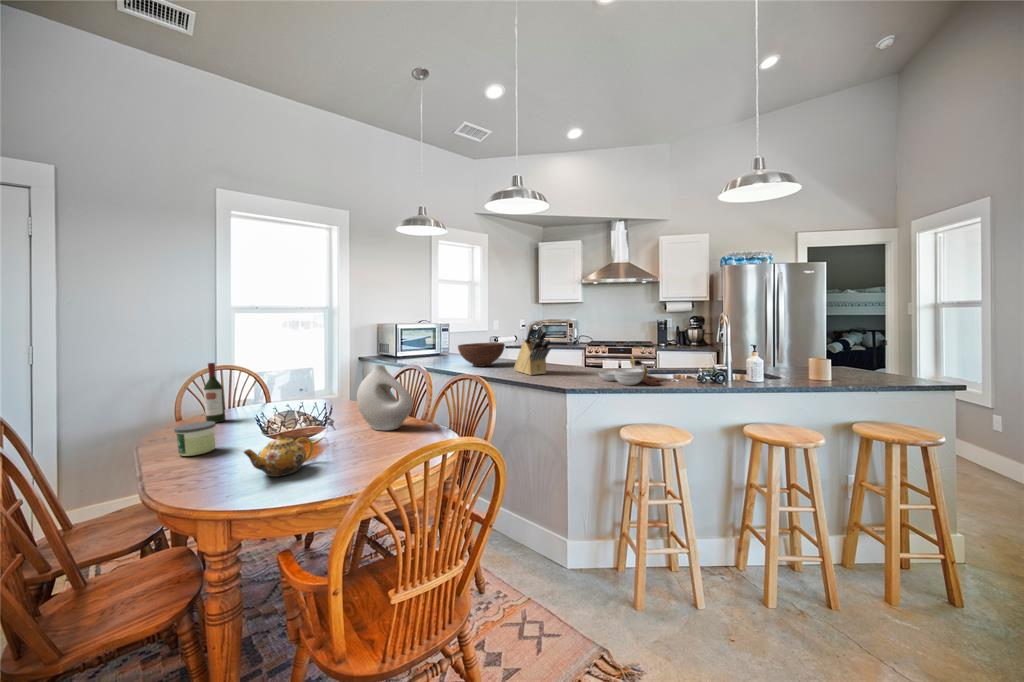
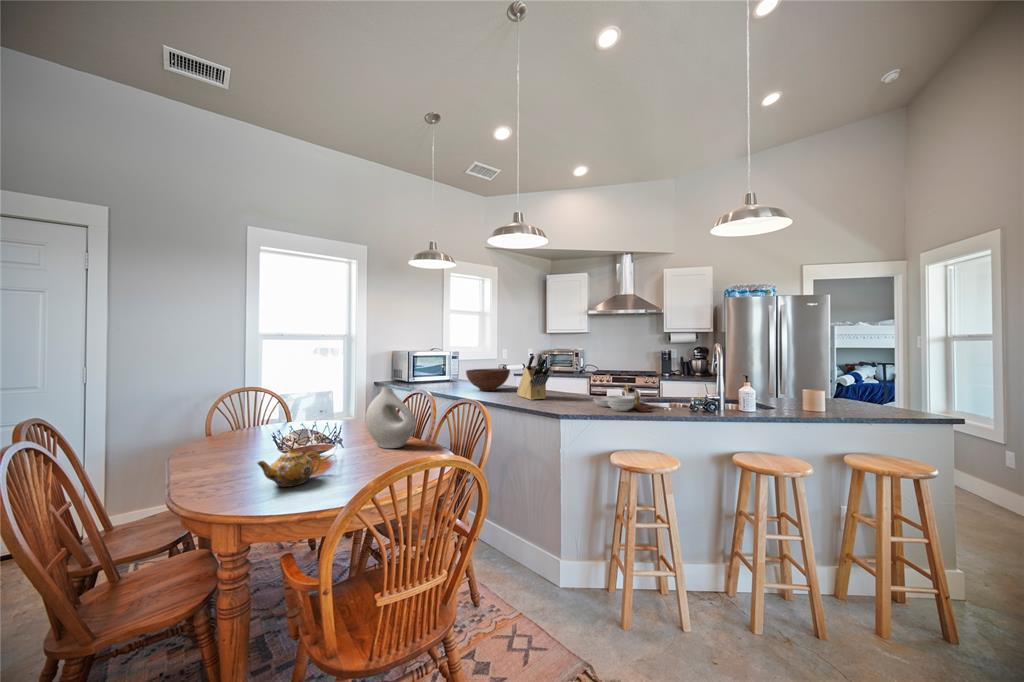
wine bottle: present [204,363,225,423] -> none [230,382,248,438]
candle: present [174,421,216,456] -> none [200,435,237,466]

